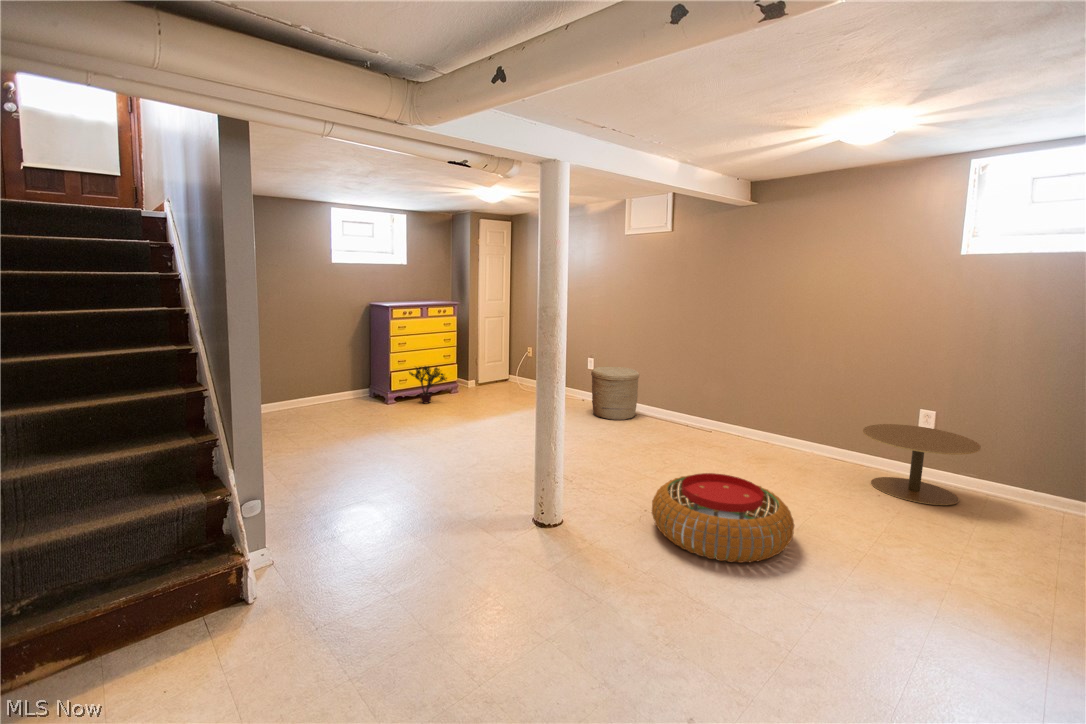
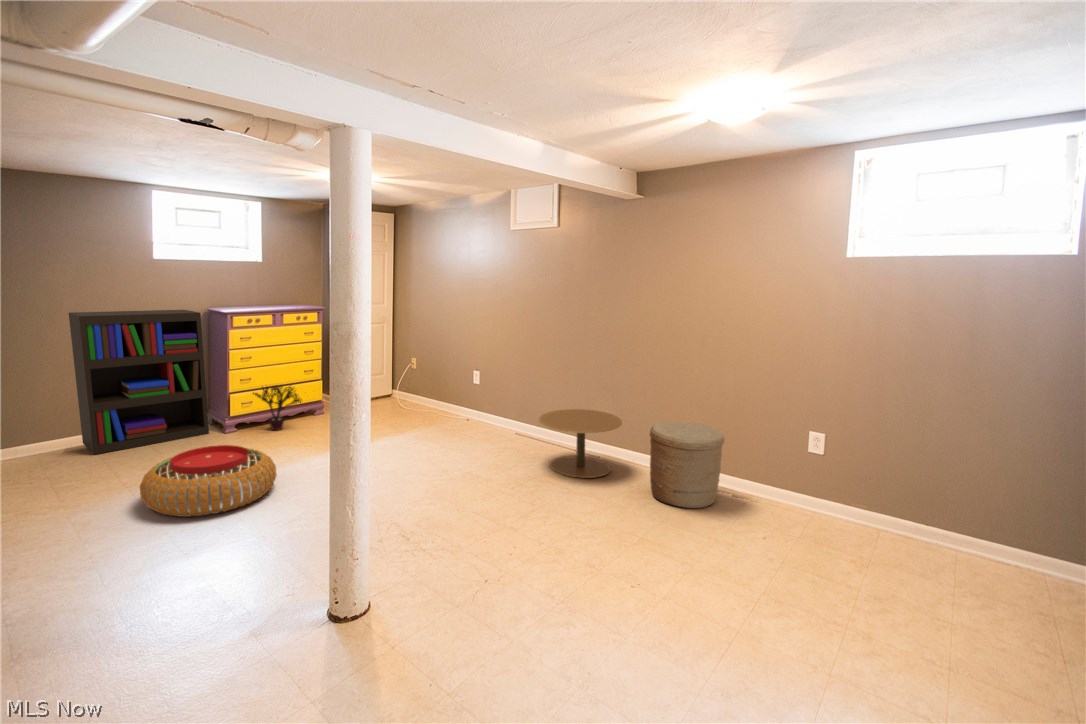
bookshelf: none [277,304,374,418] -> present [69,310,209,455]
woven basket: present [591,367,639,420] -> present [650,422,724,508]
side table: present [863,424,981,505] -> present [539,409,622,478]
pouf: present [652,473,794,563] -> present [140,445,277,517]

